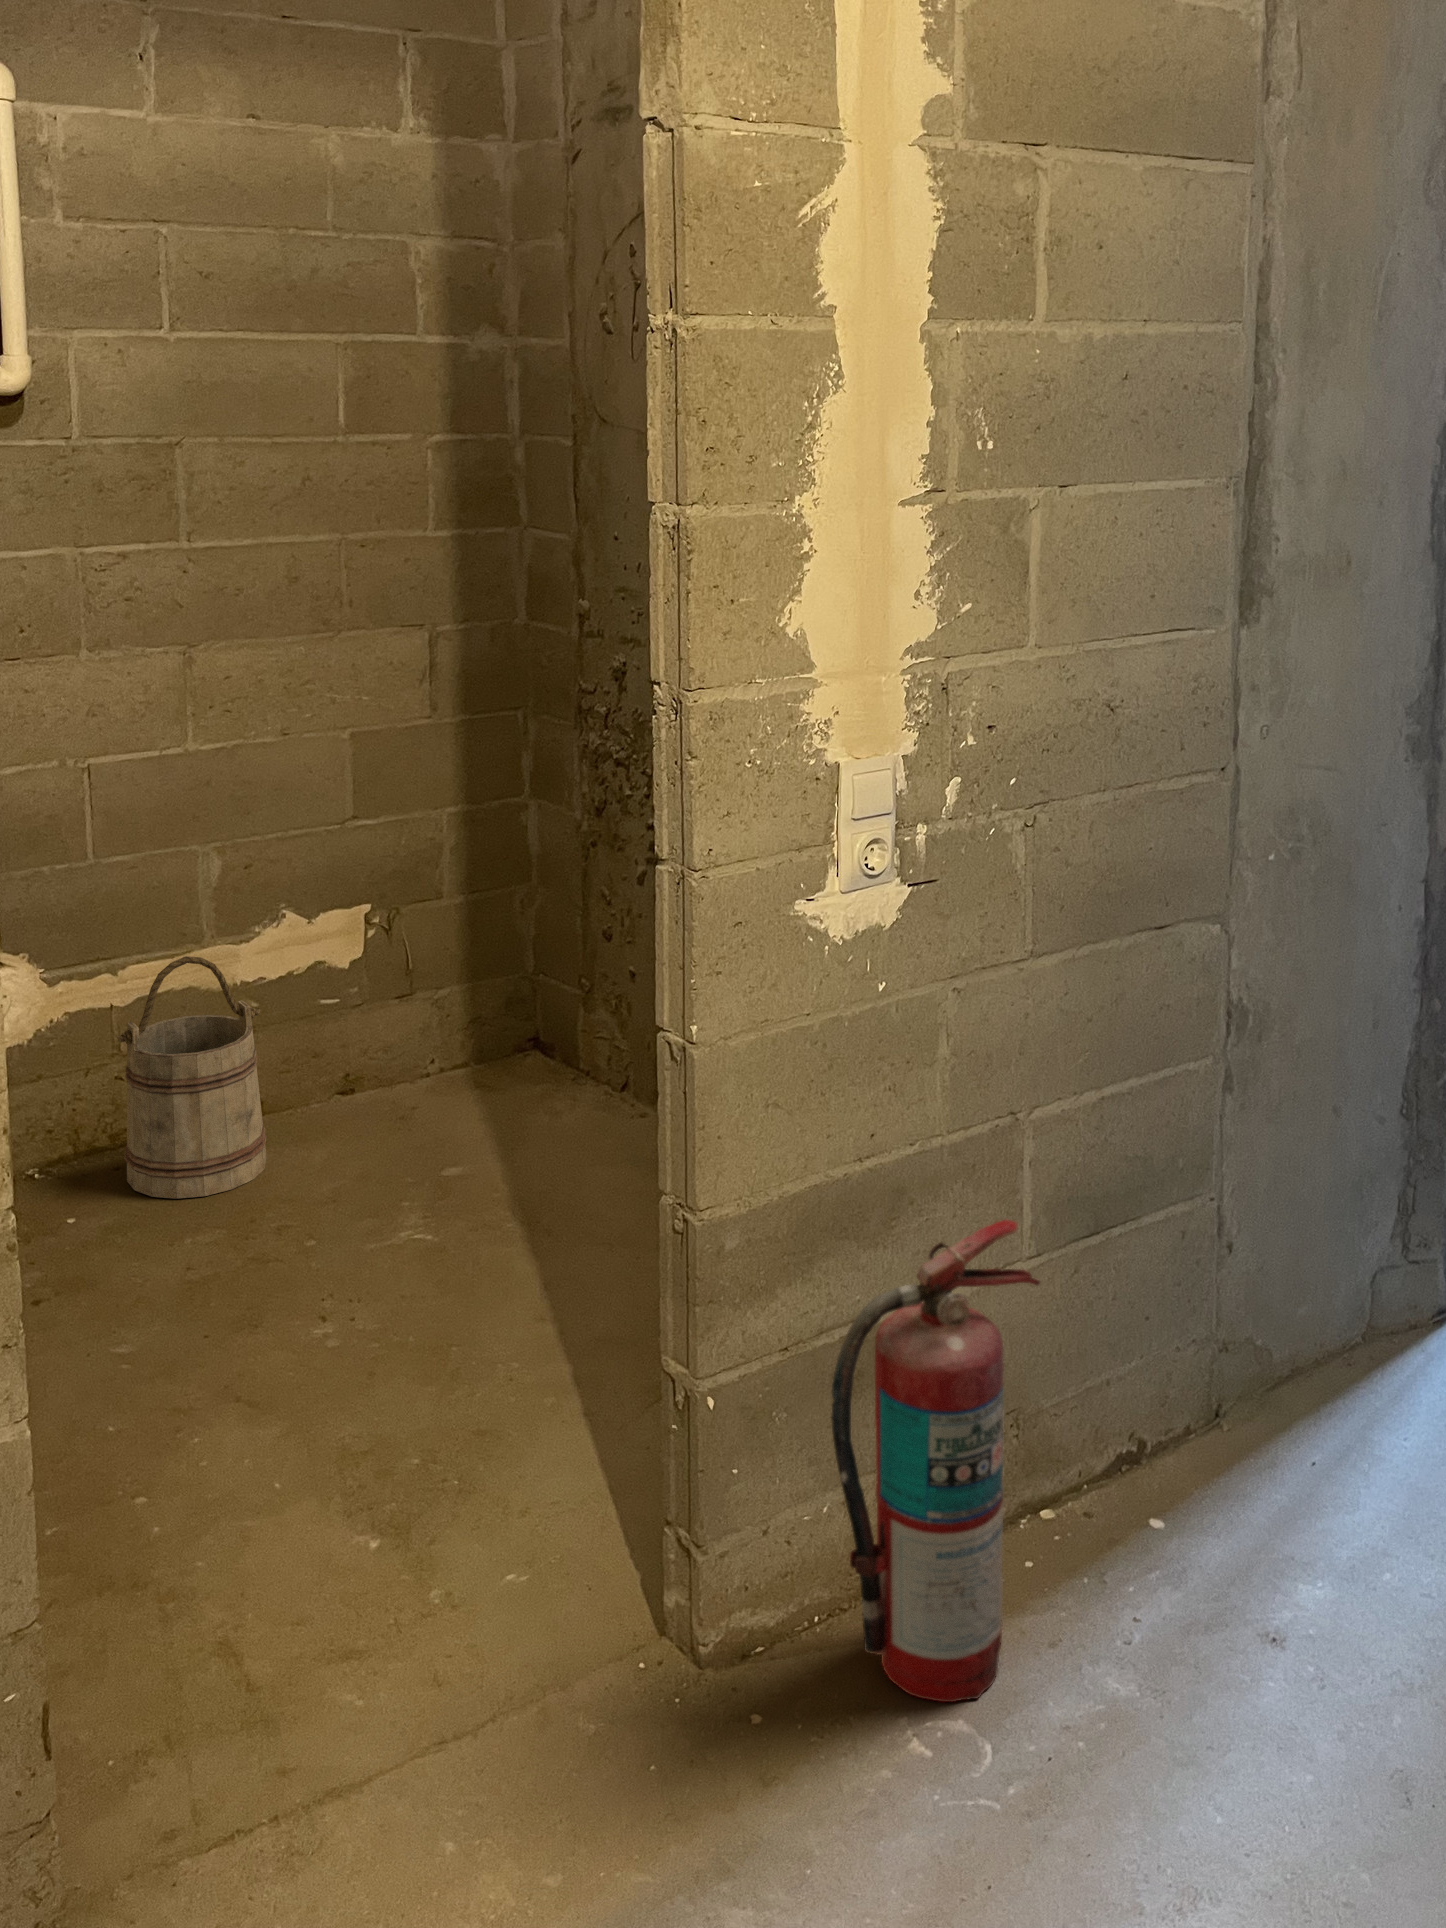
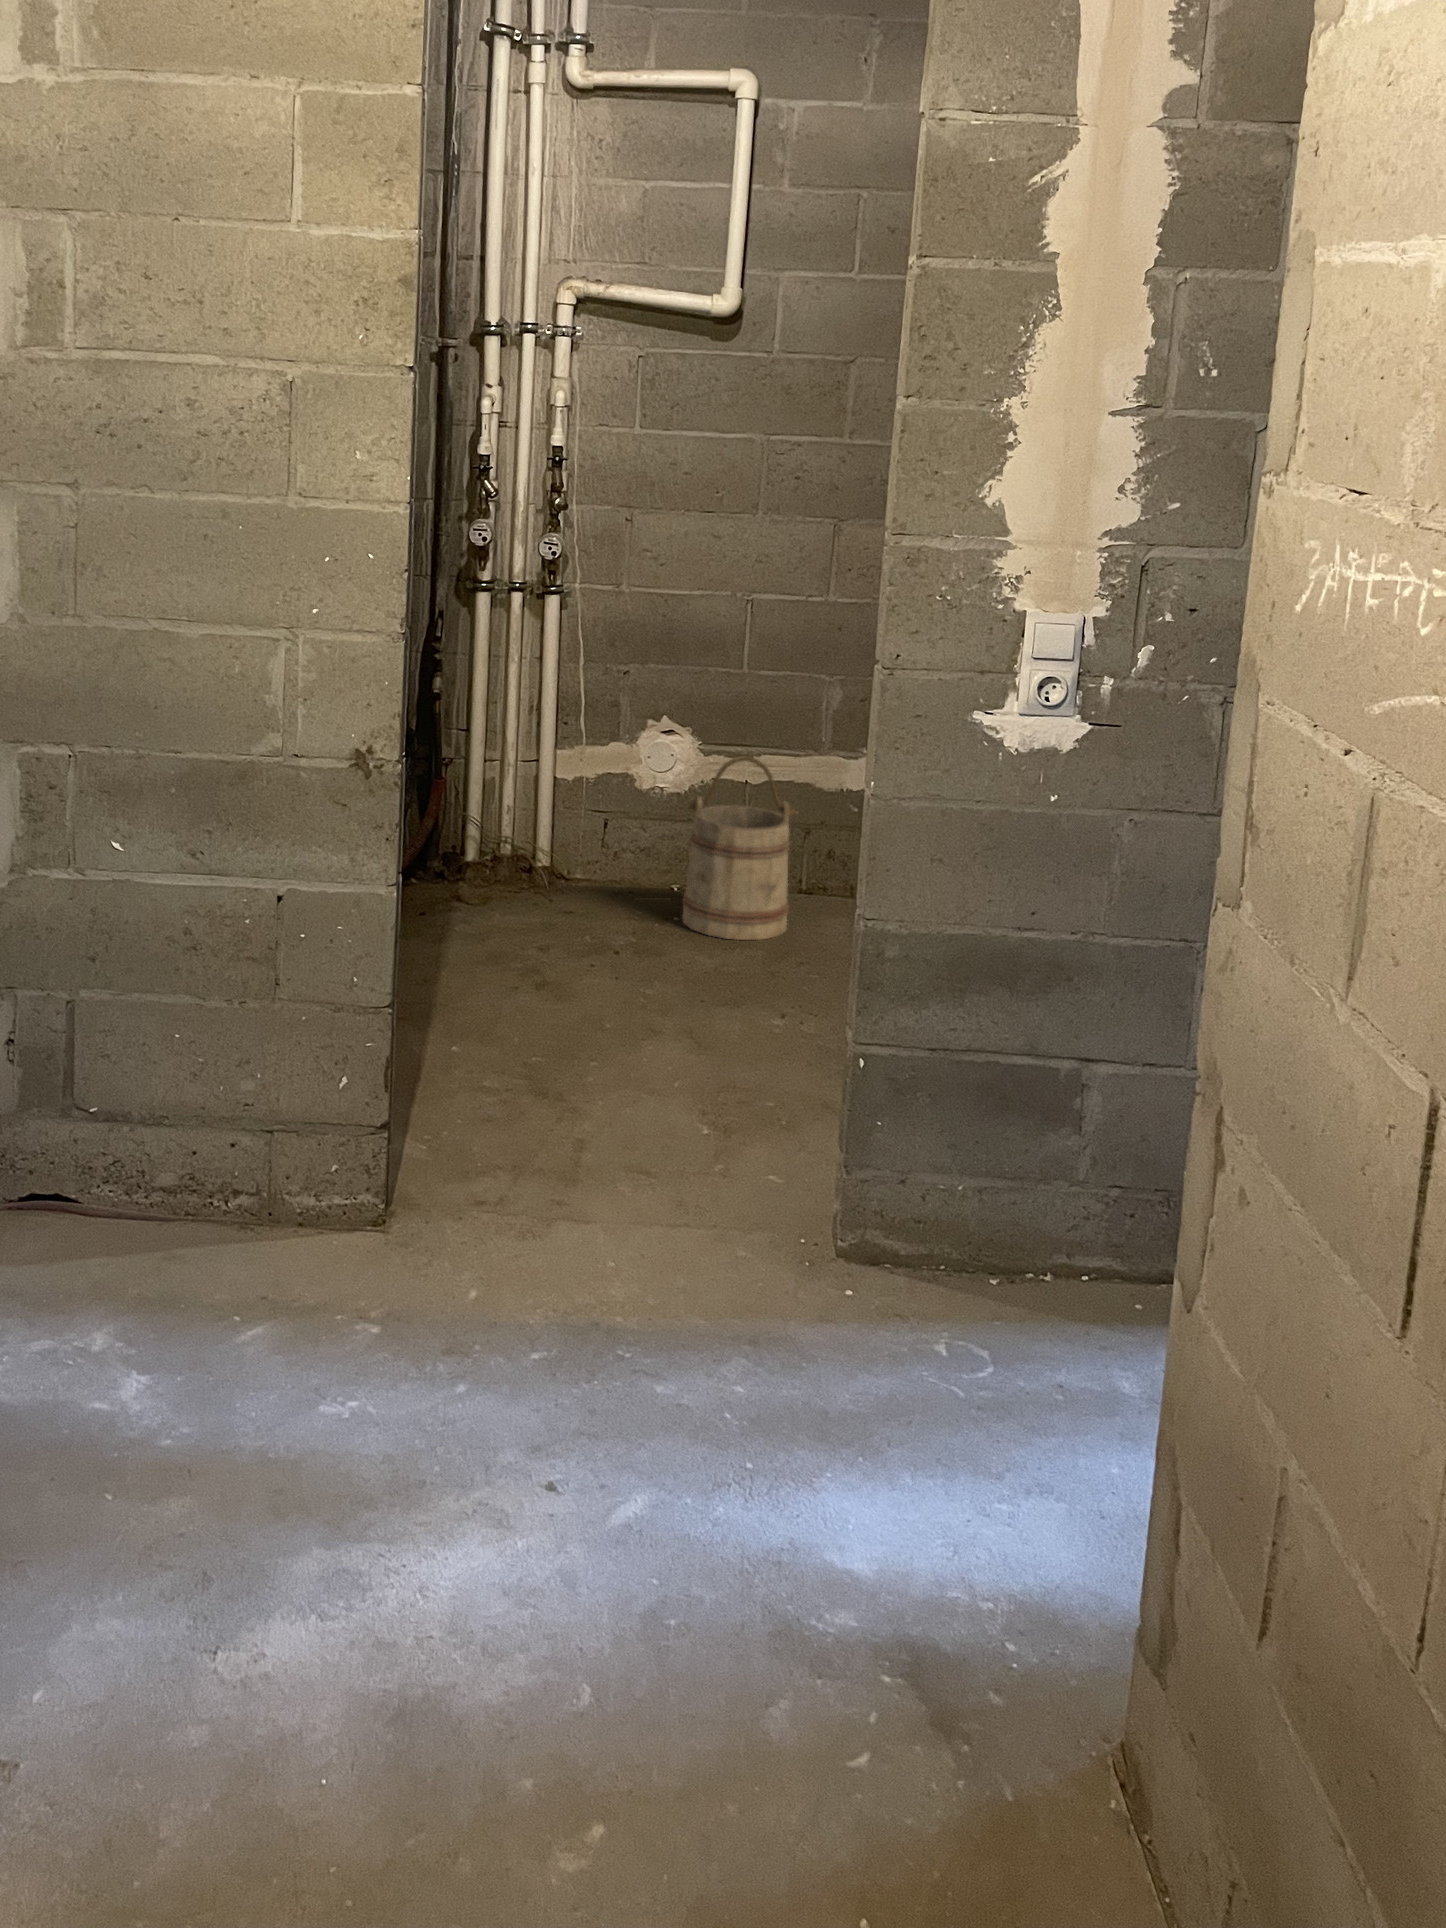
fire extinguisher: present [831,1220,1040,1702] -> none [933,994,1124,1351]

